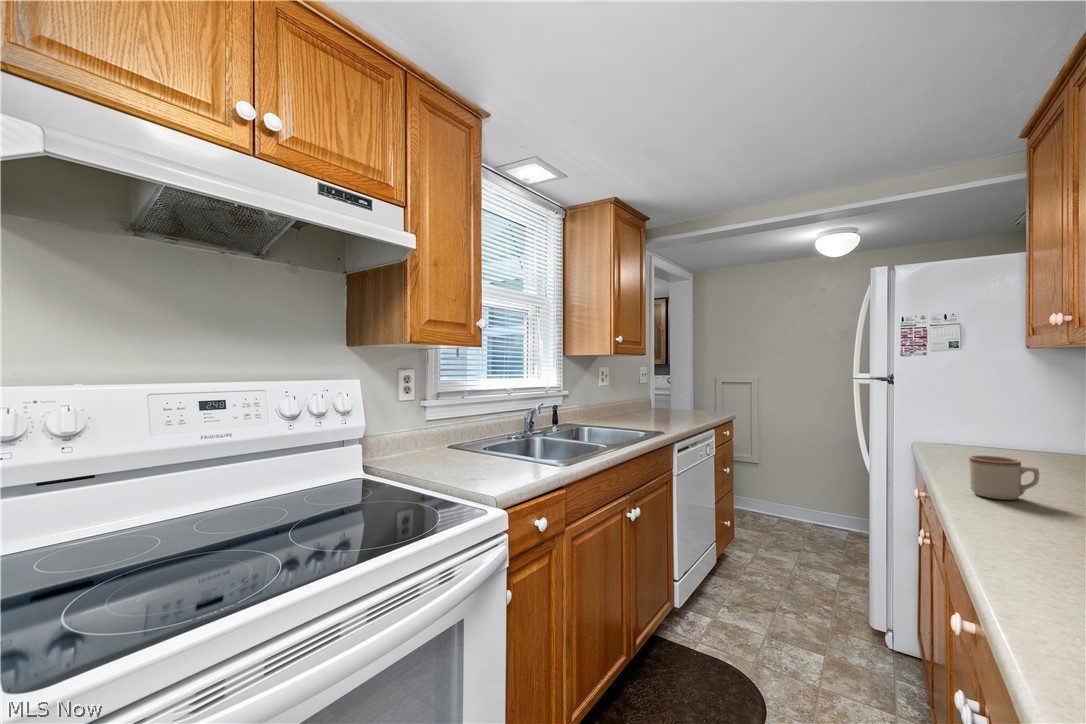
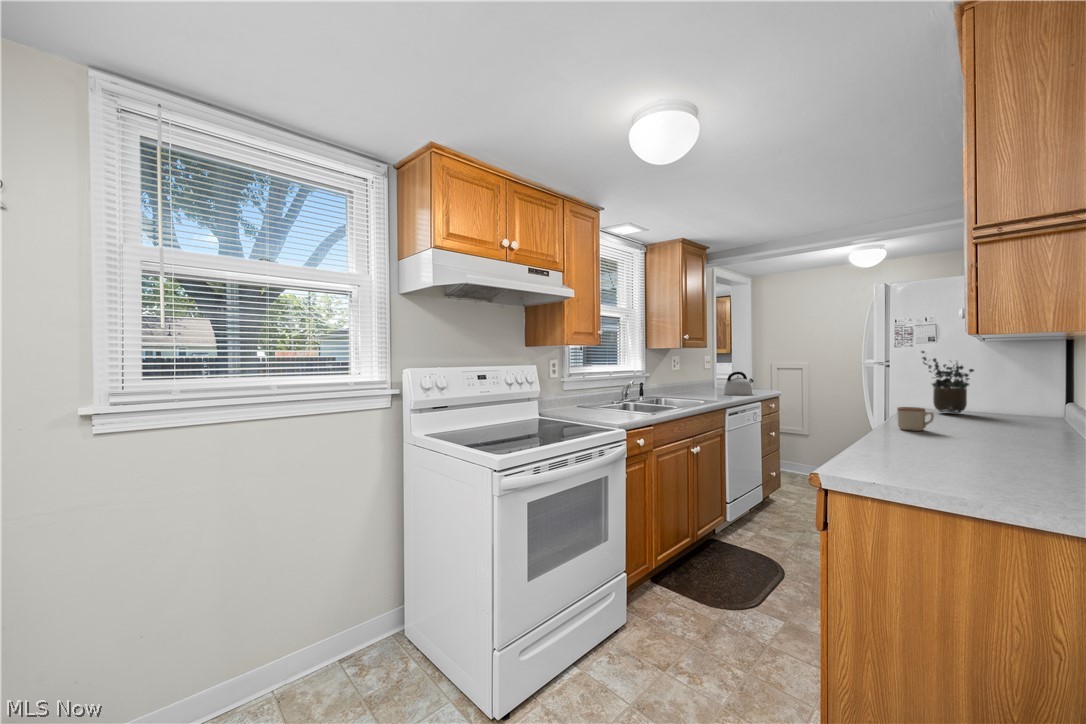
potted plant: none [951,361,1040,456] -> present [921,351,974,413]
kettle: none [666,387,704,419] -> present [724,372,754,395]

